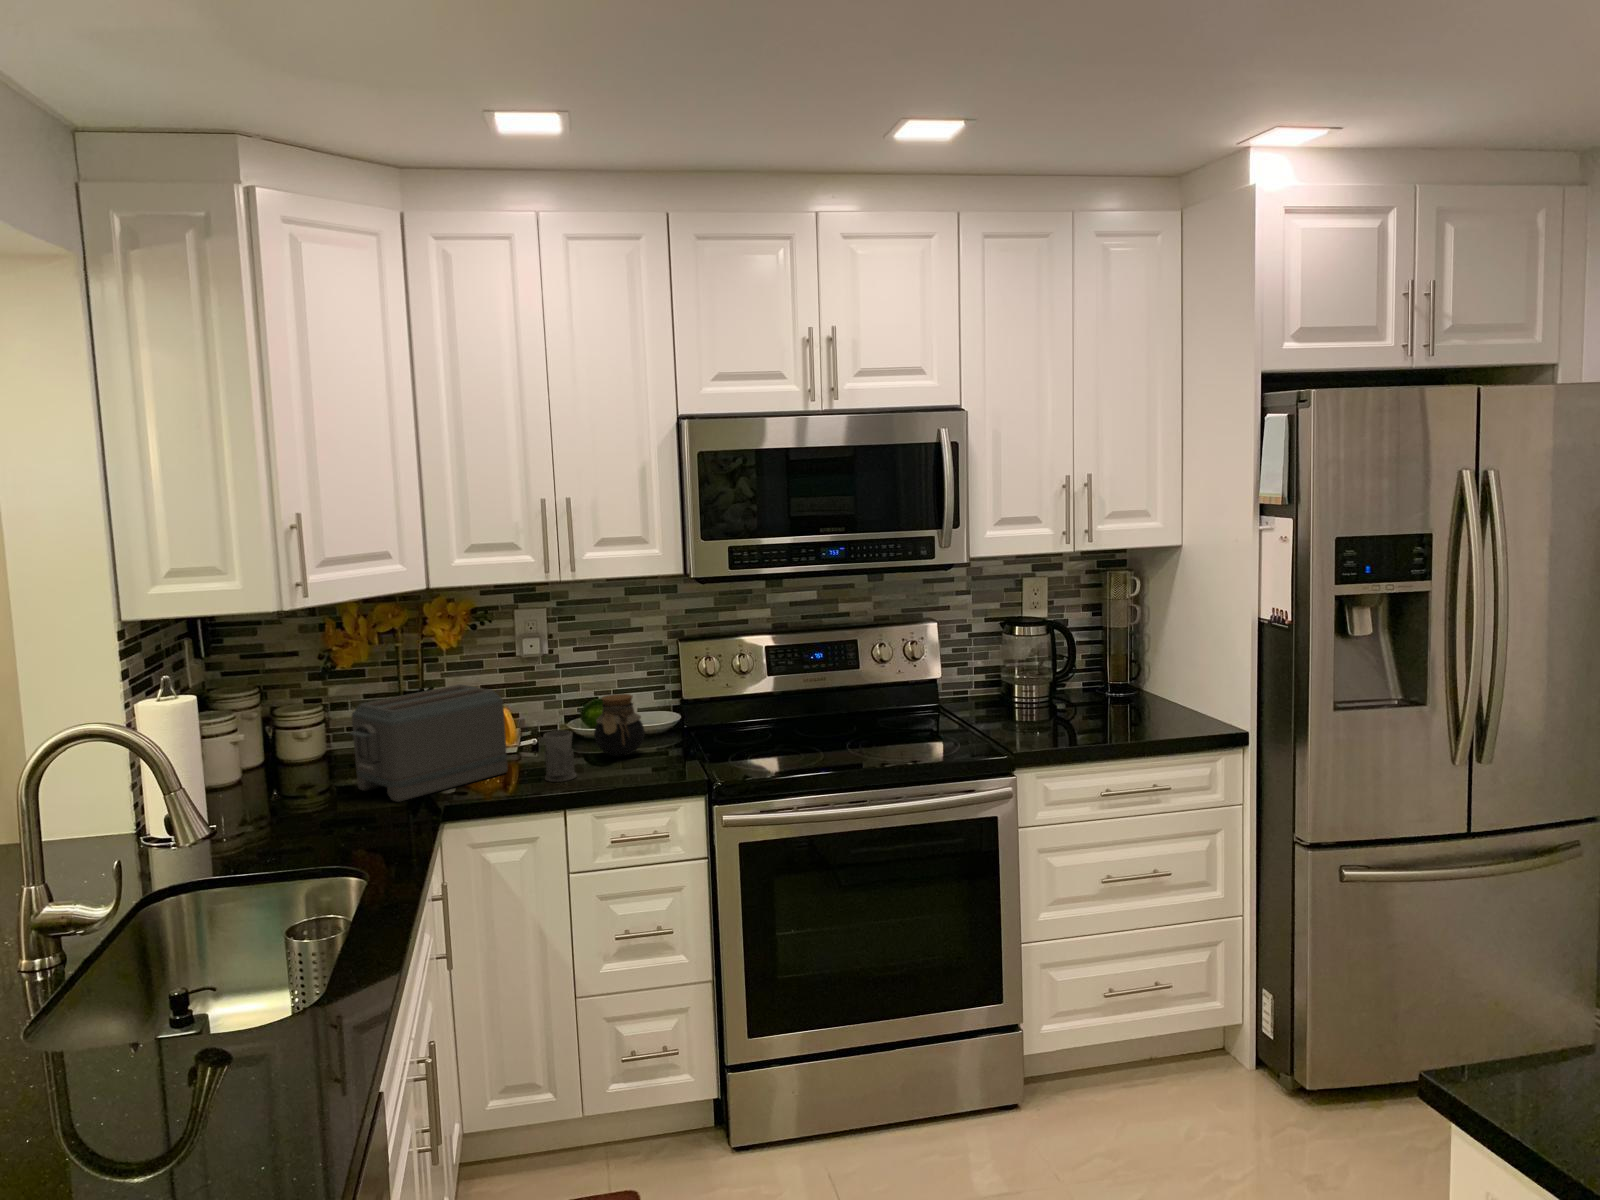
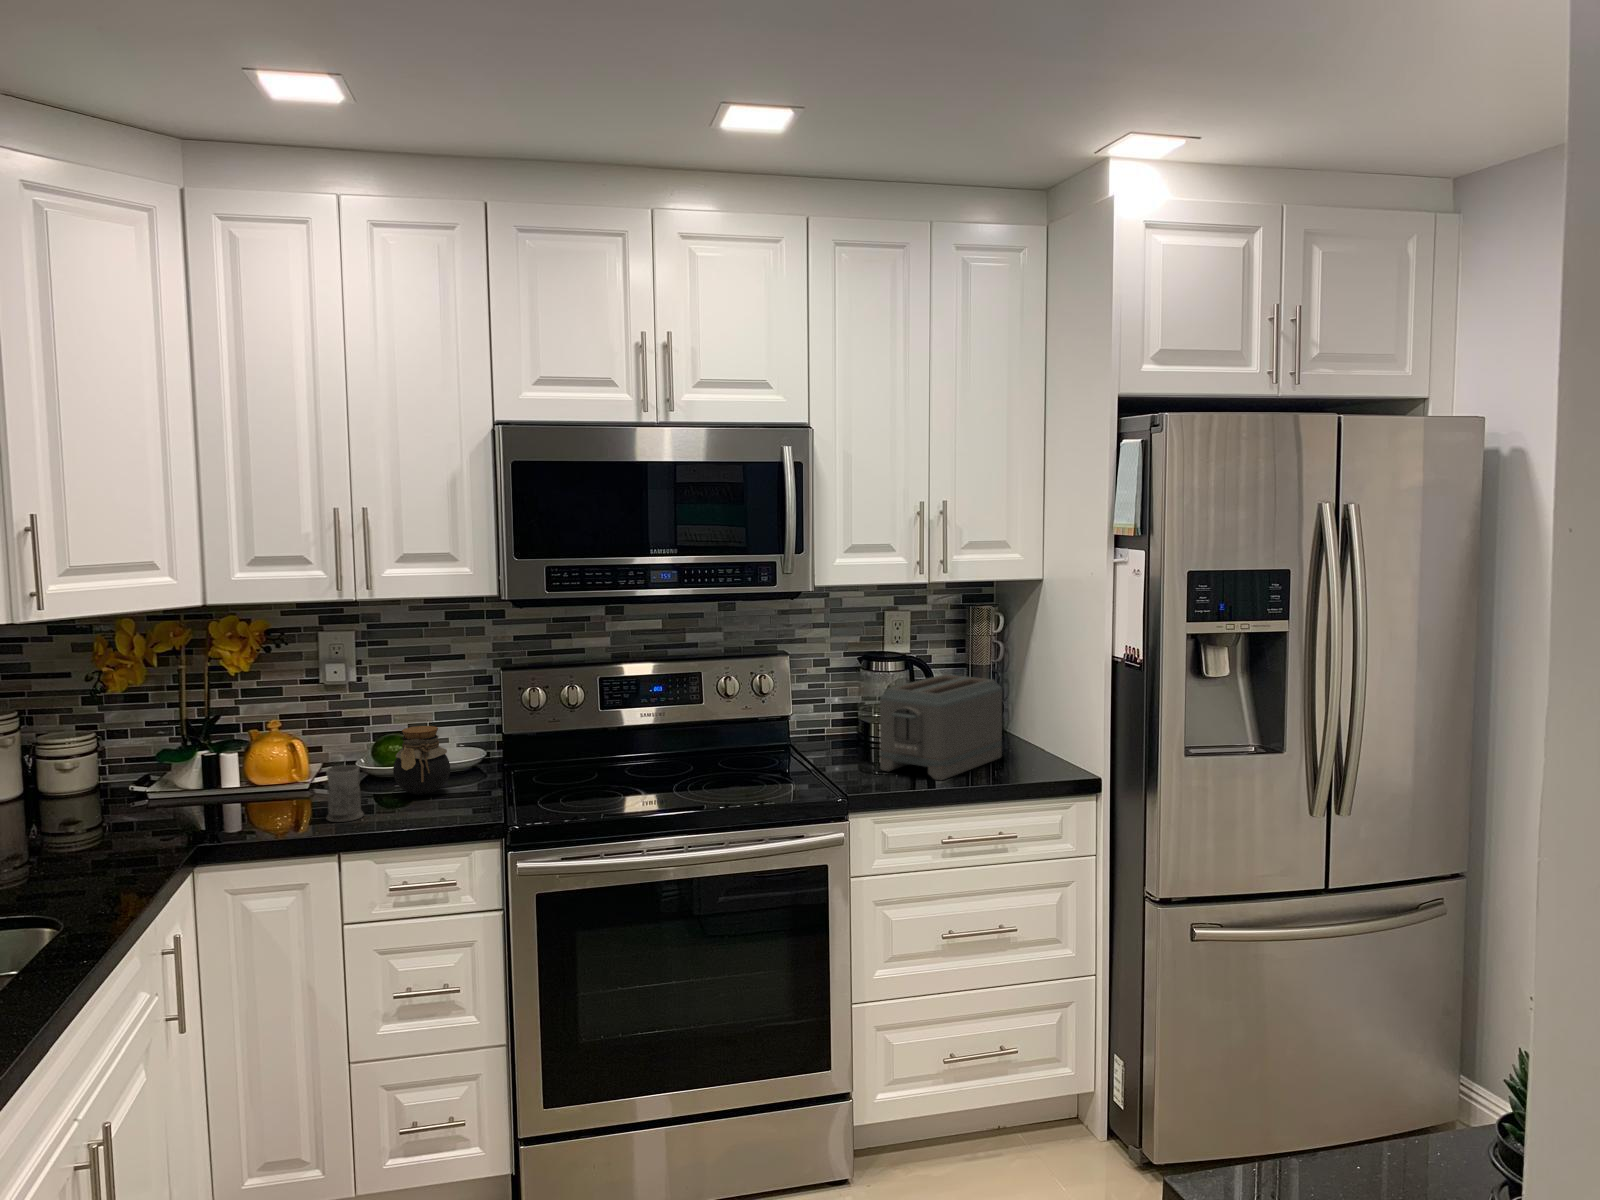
toaster: present [350,684,508,802] -> present [880,674,1002,780]

